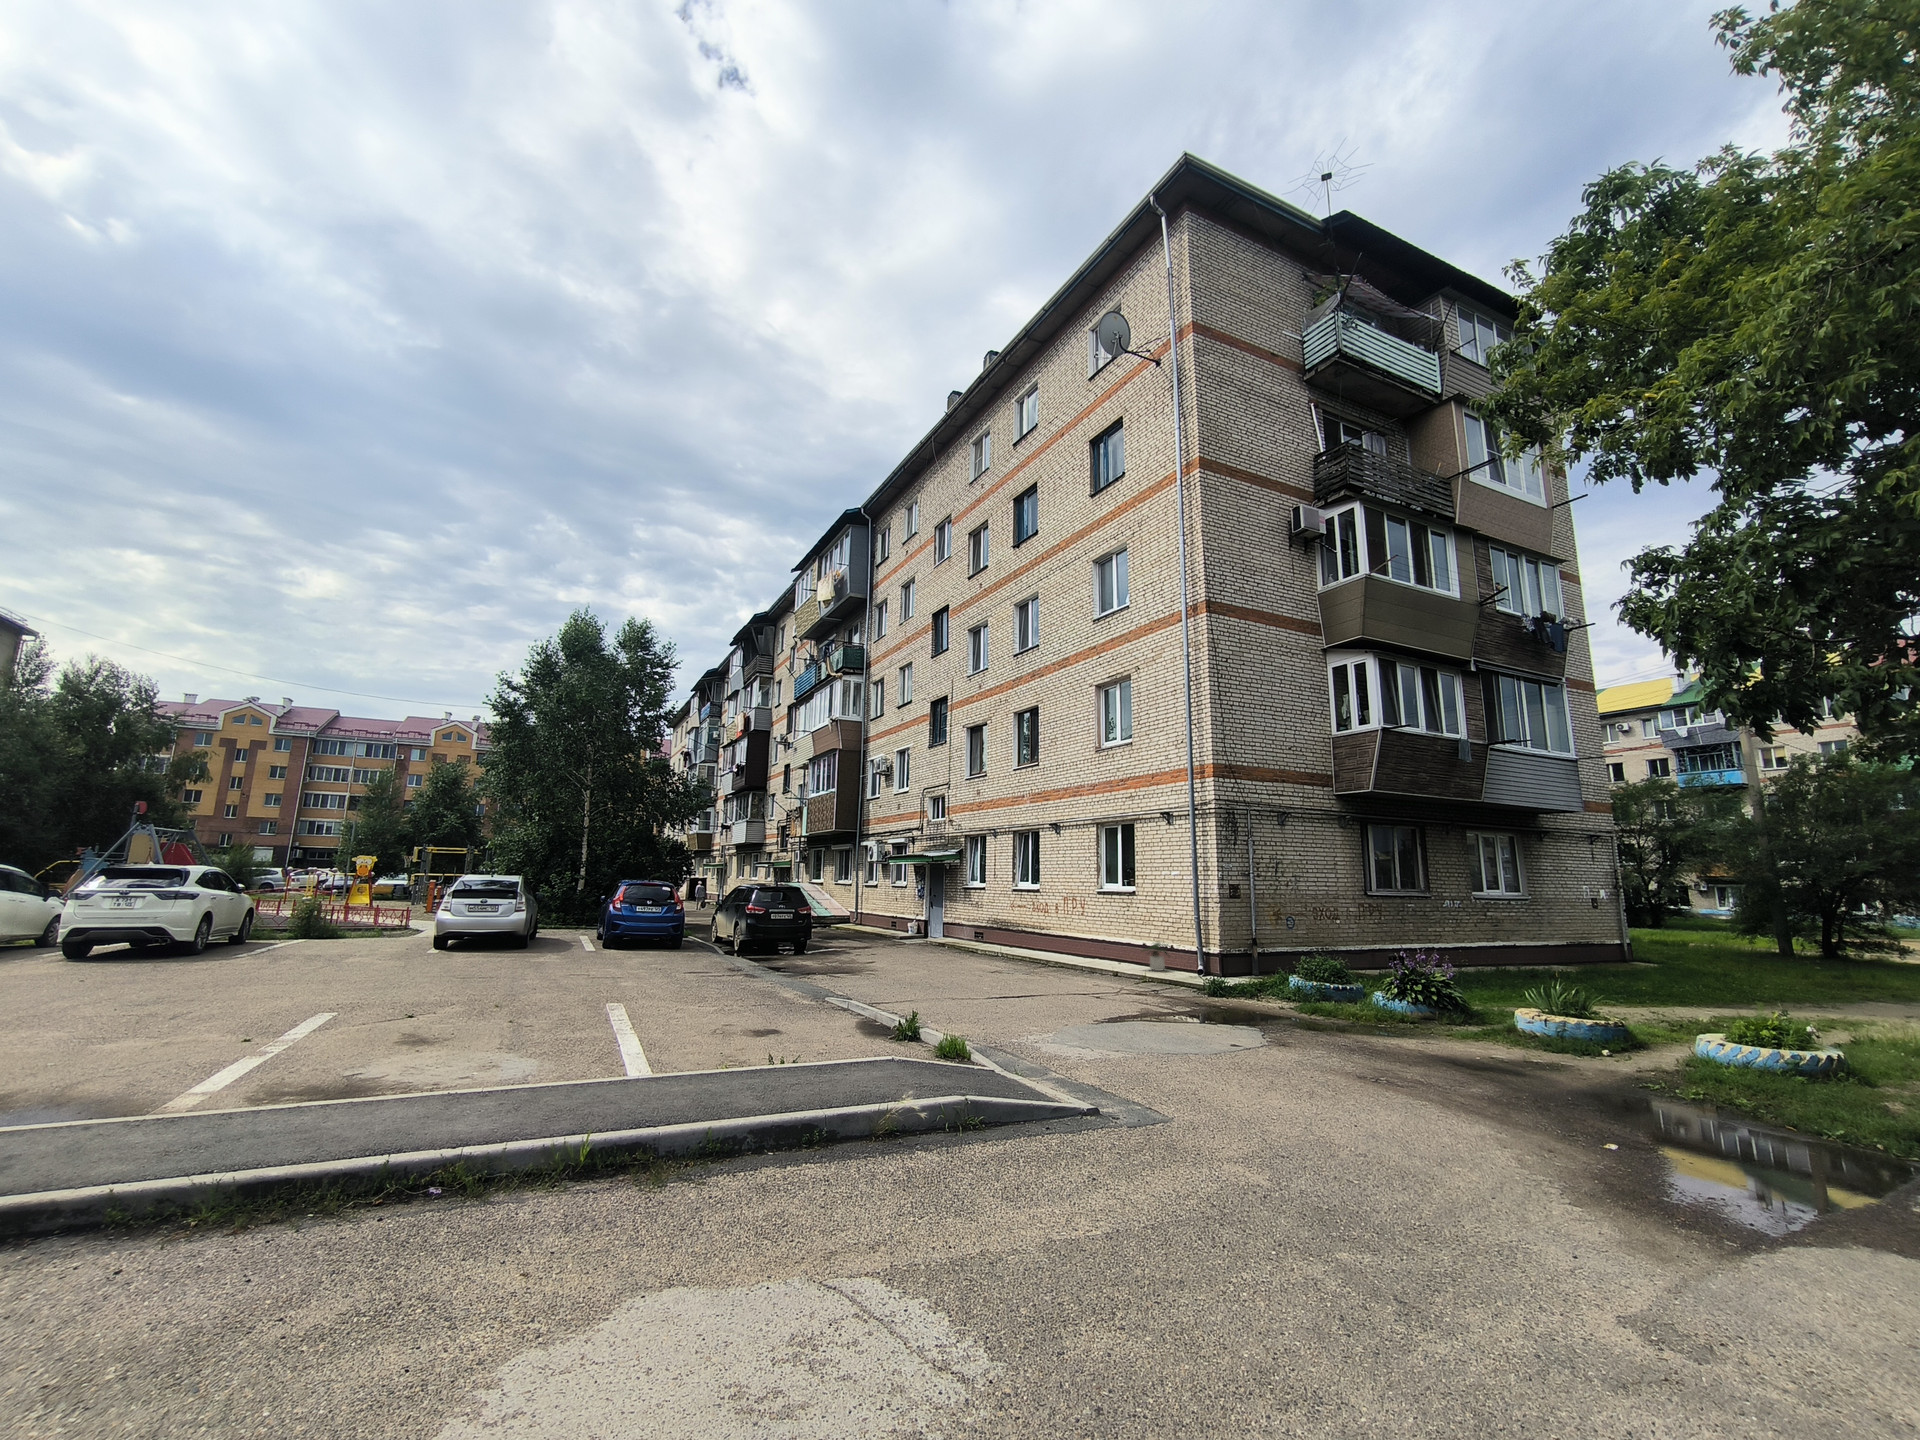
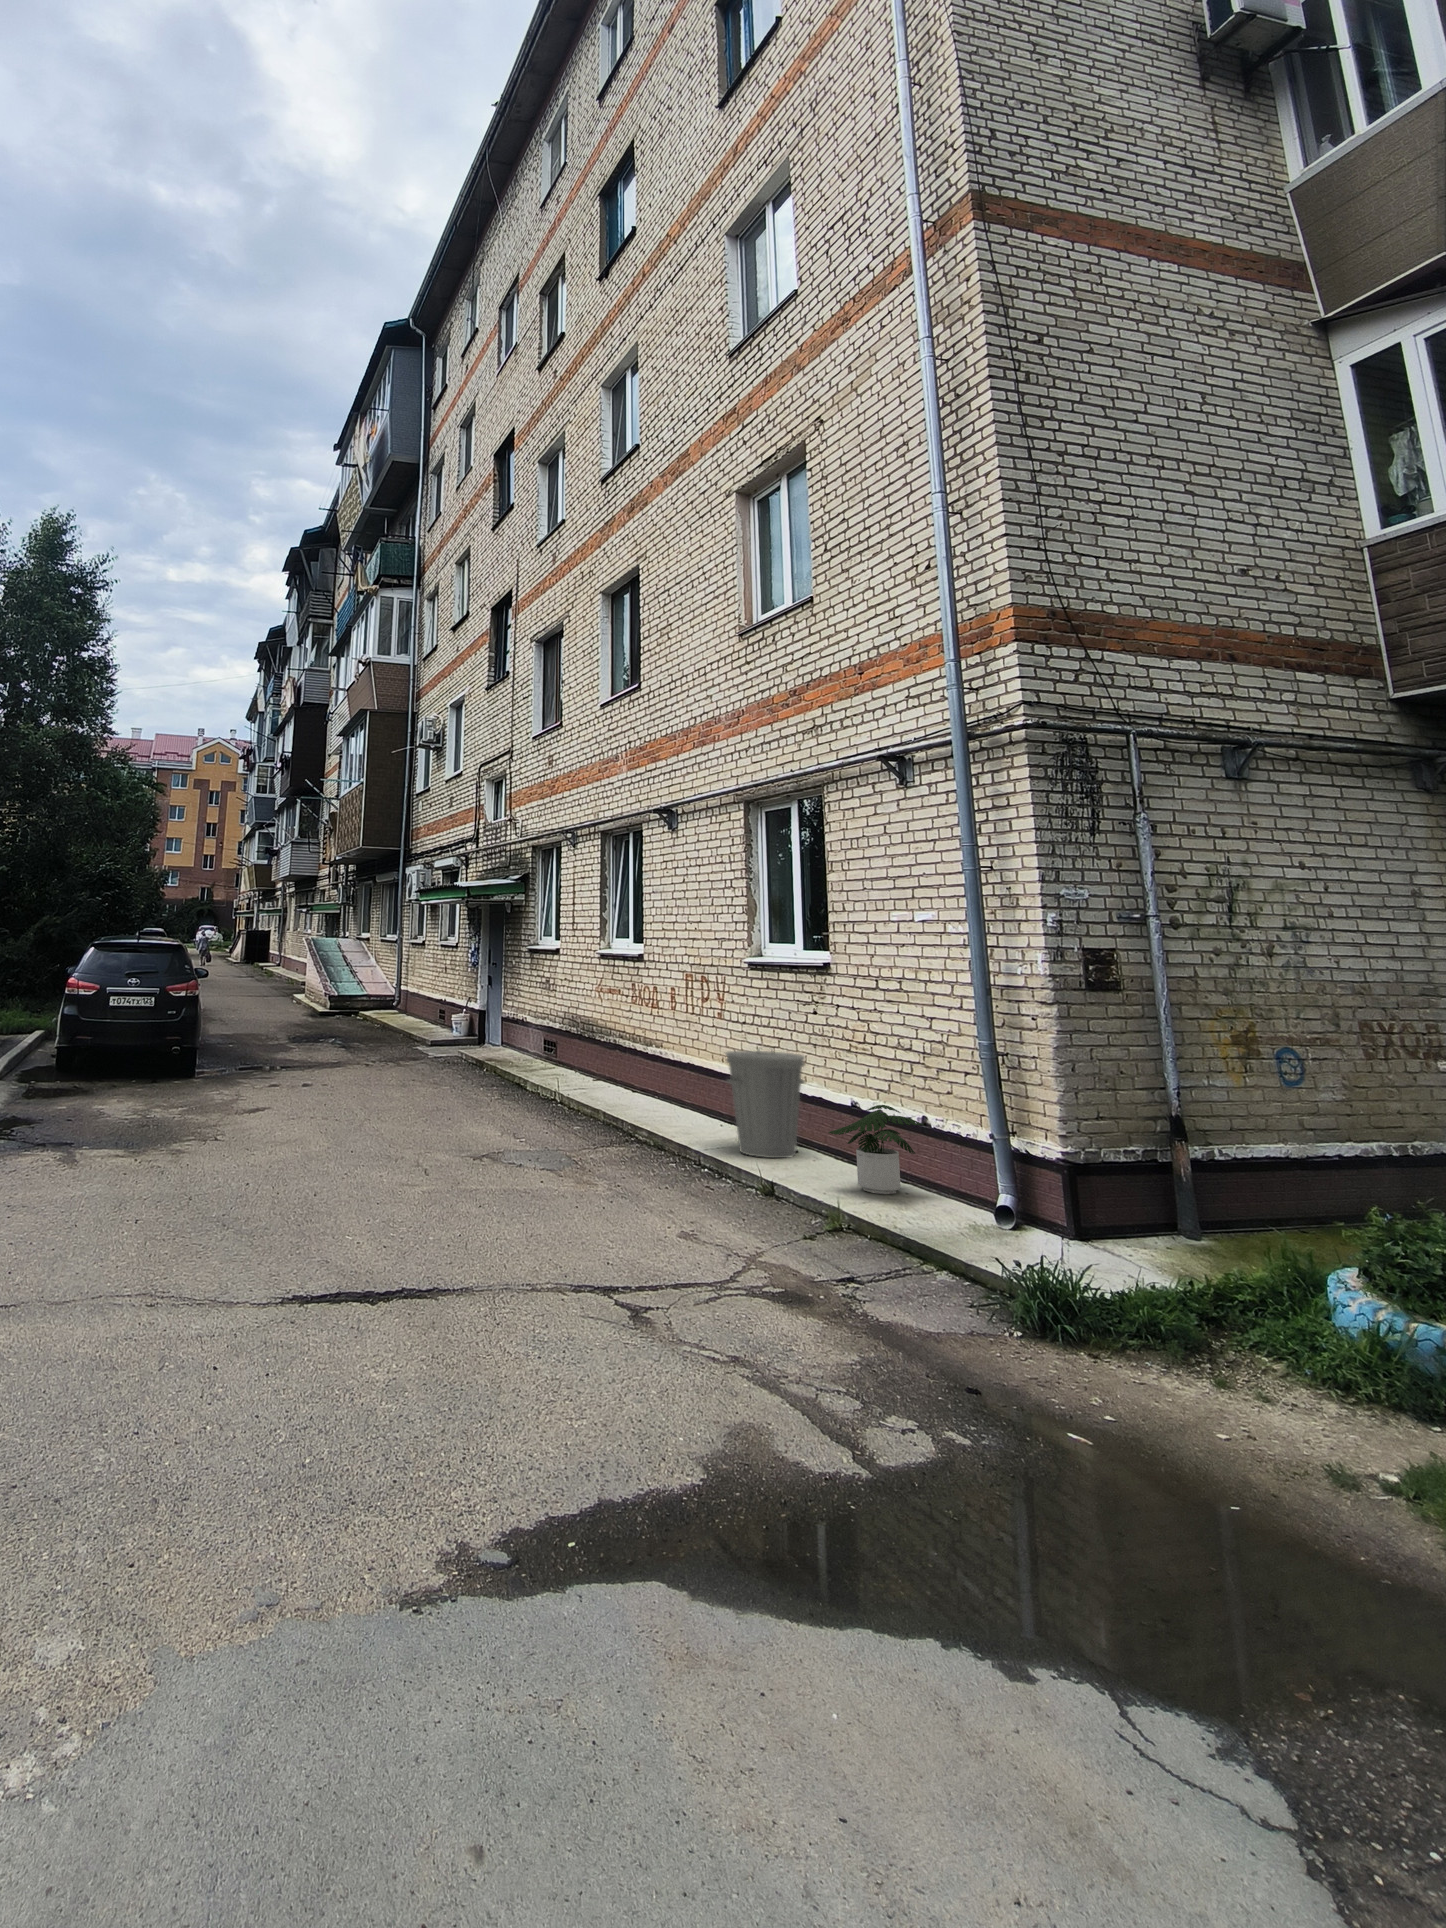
trash can: none [1095,924,1126,965] -> present [726,1050,806,1158]

